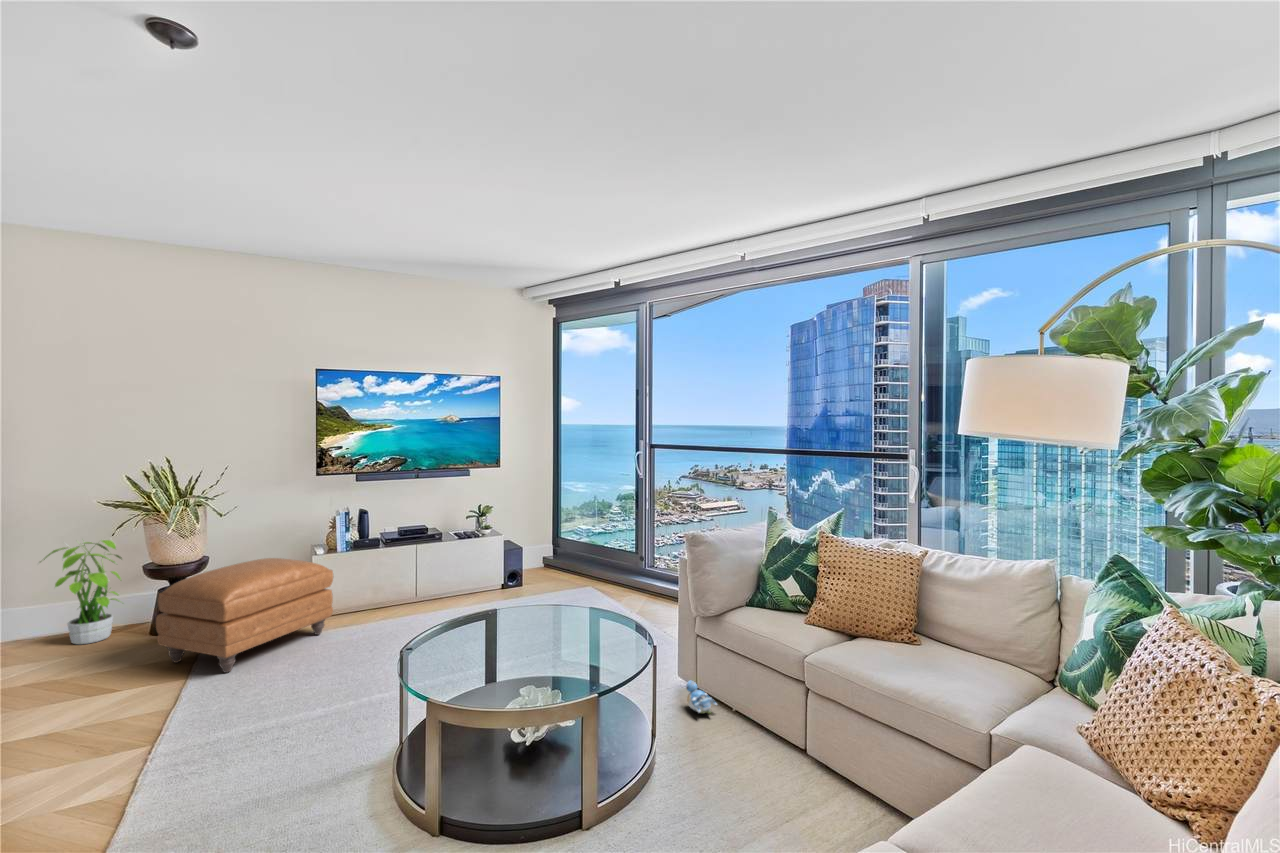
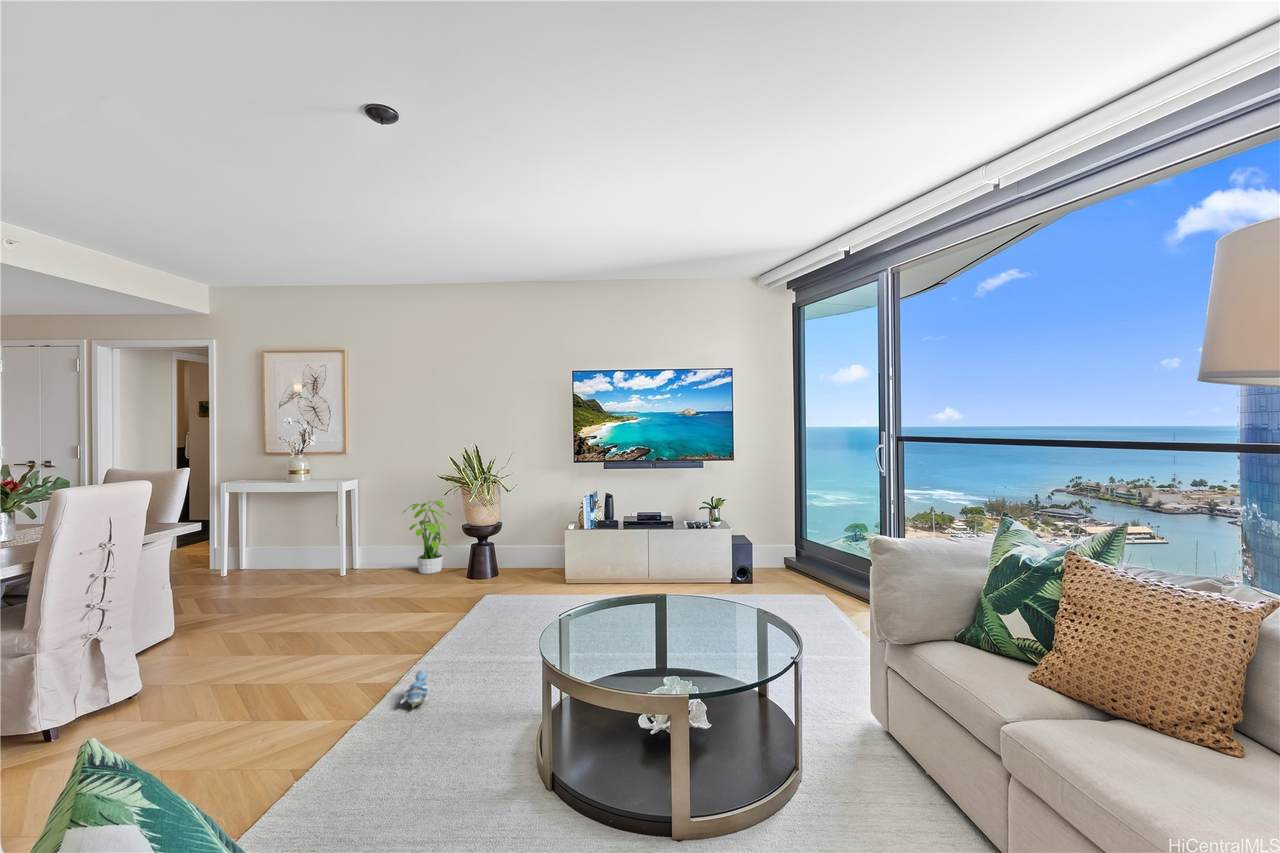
ottoman: present [156,558,333,673] -> none [453,525,574,612]
plush toy: present [687,680,717,714] -> present [401,670,429,708]

